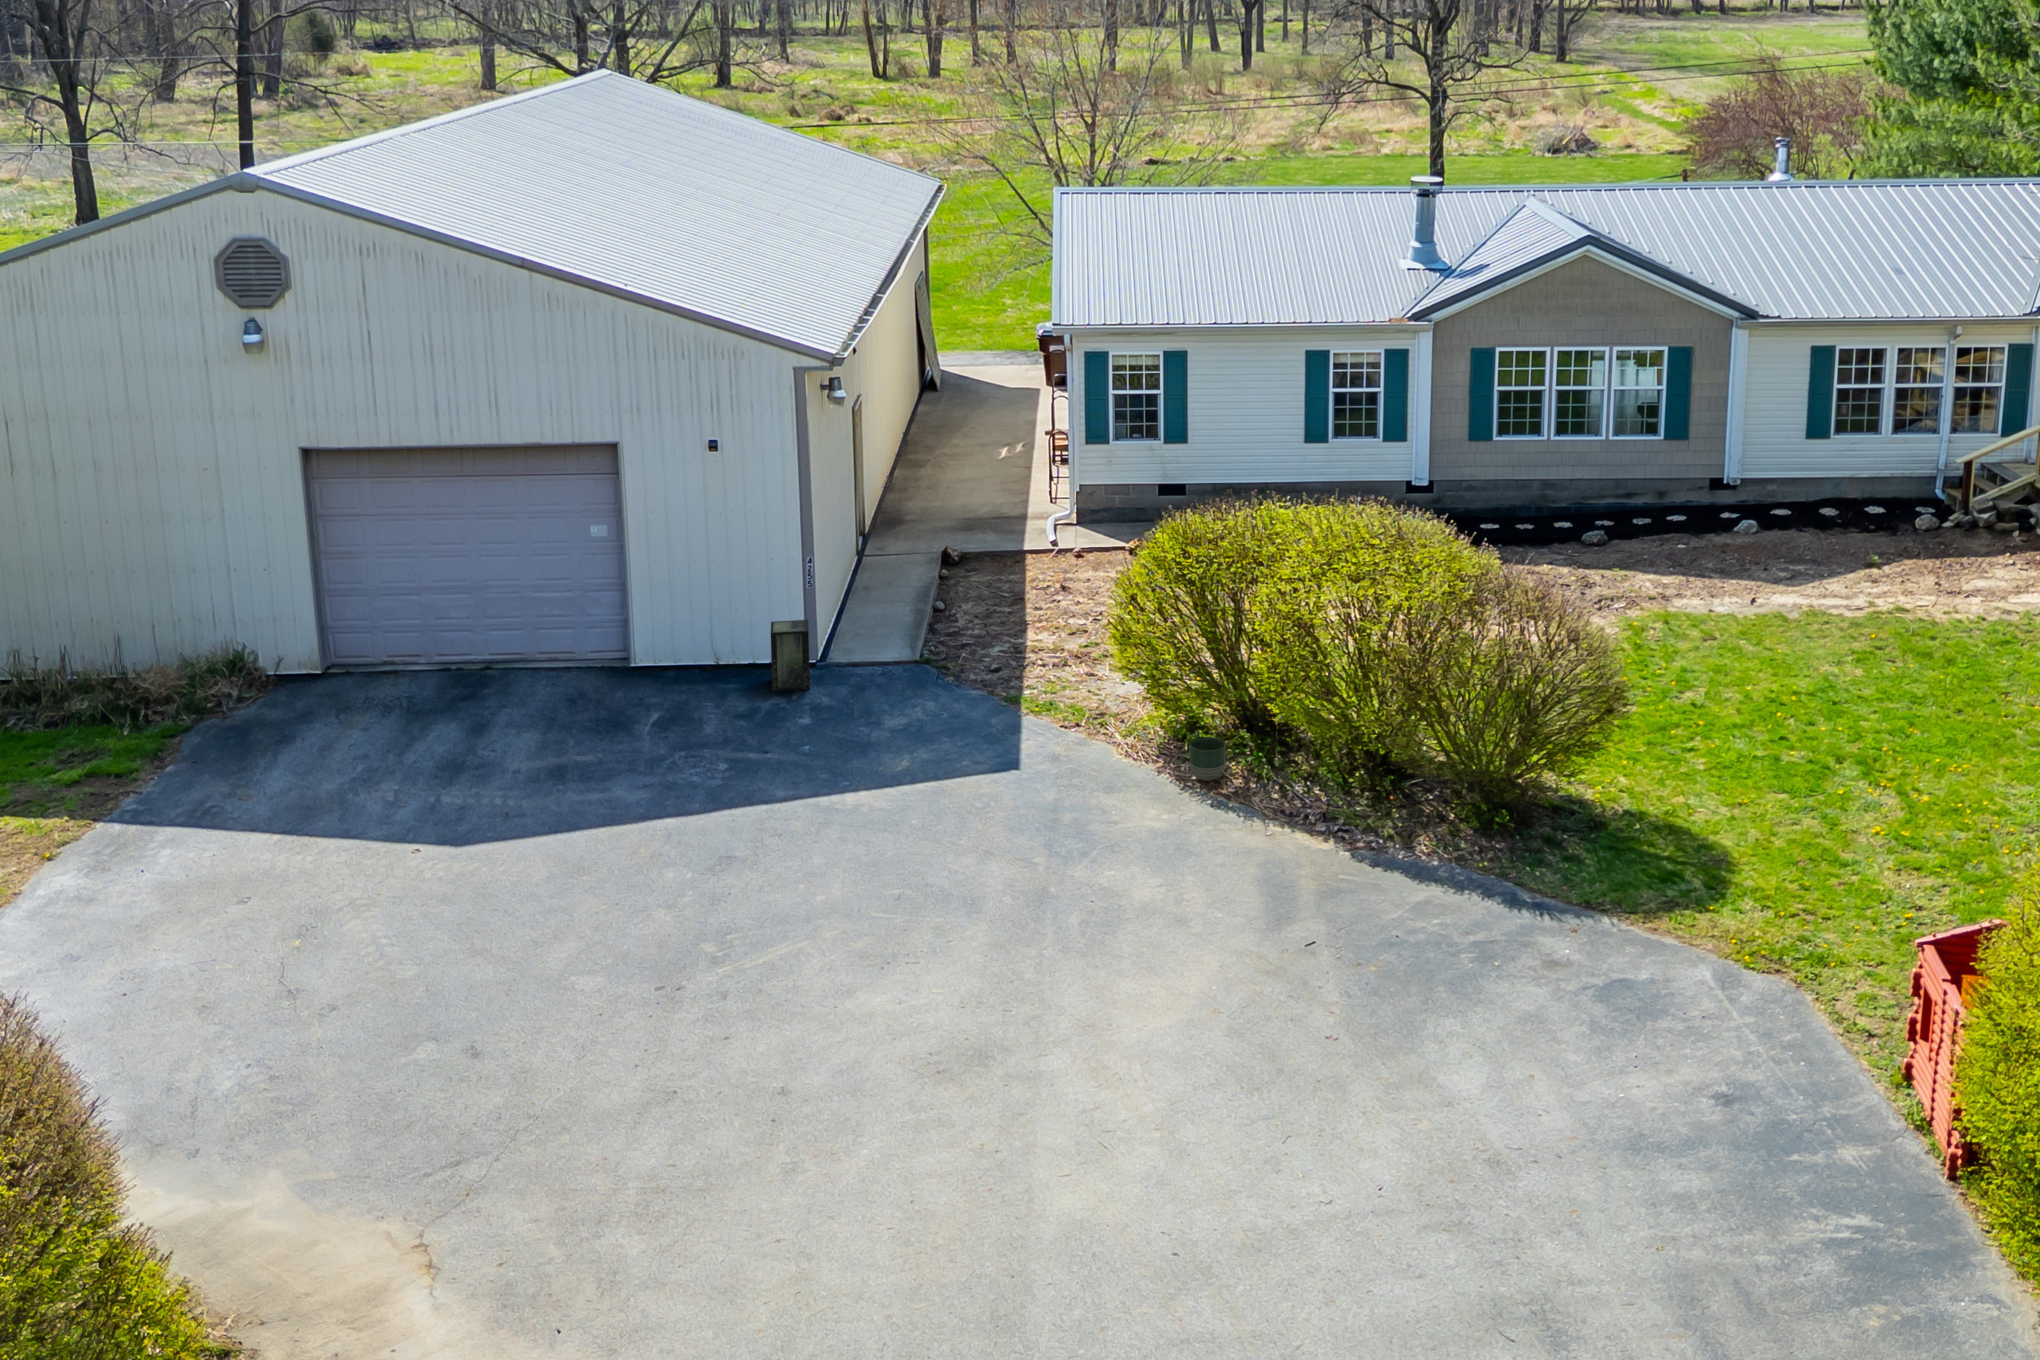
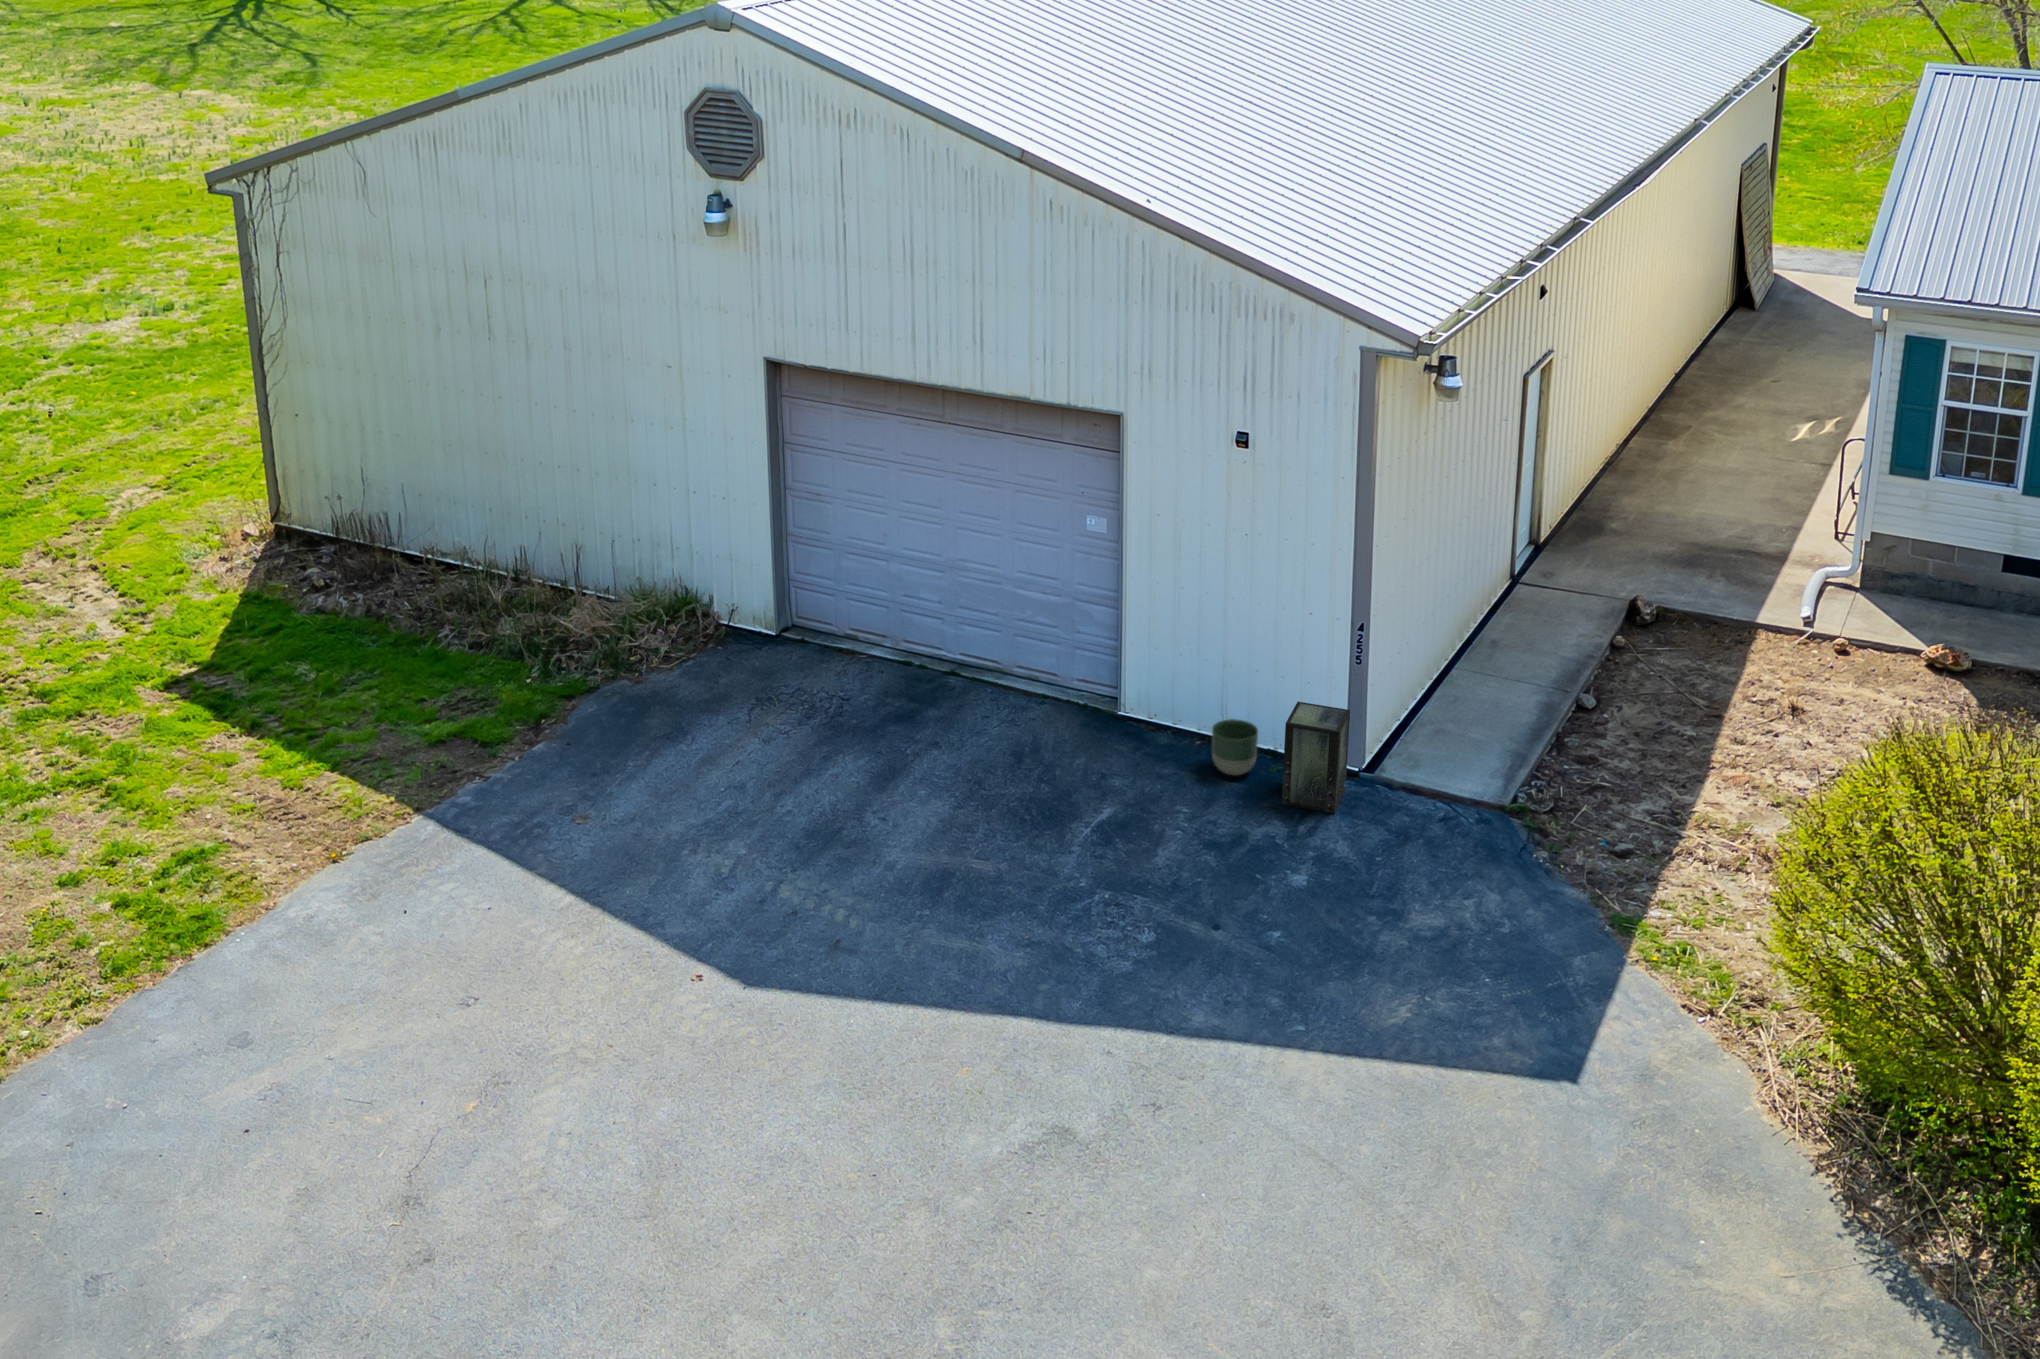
planter: present [1189,737,1226,781] -> present [1212,719,1258,775]

